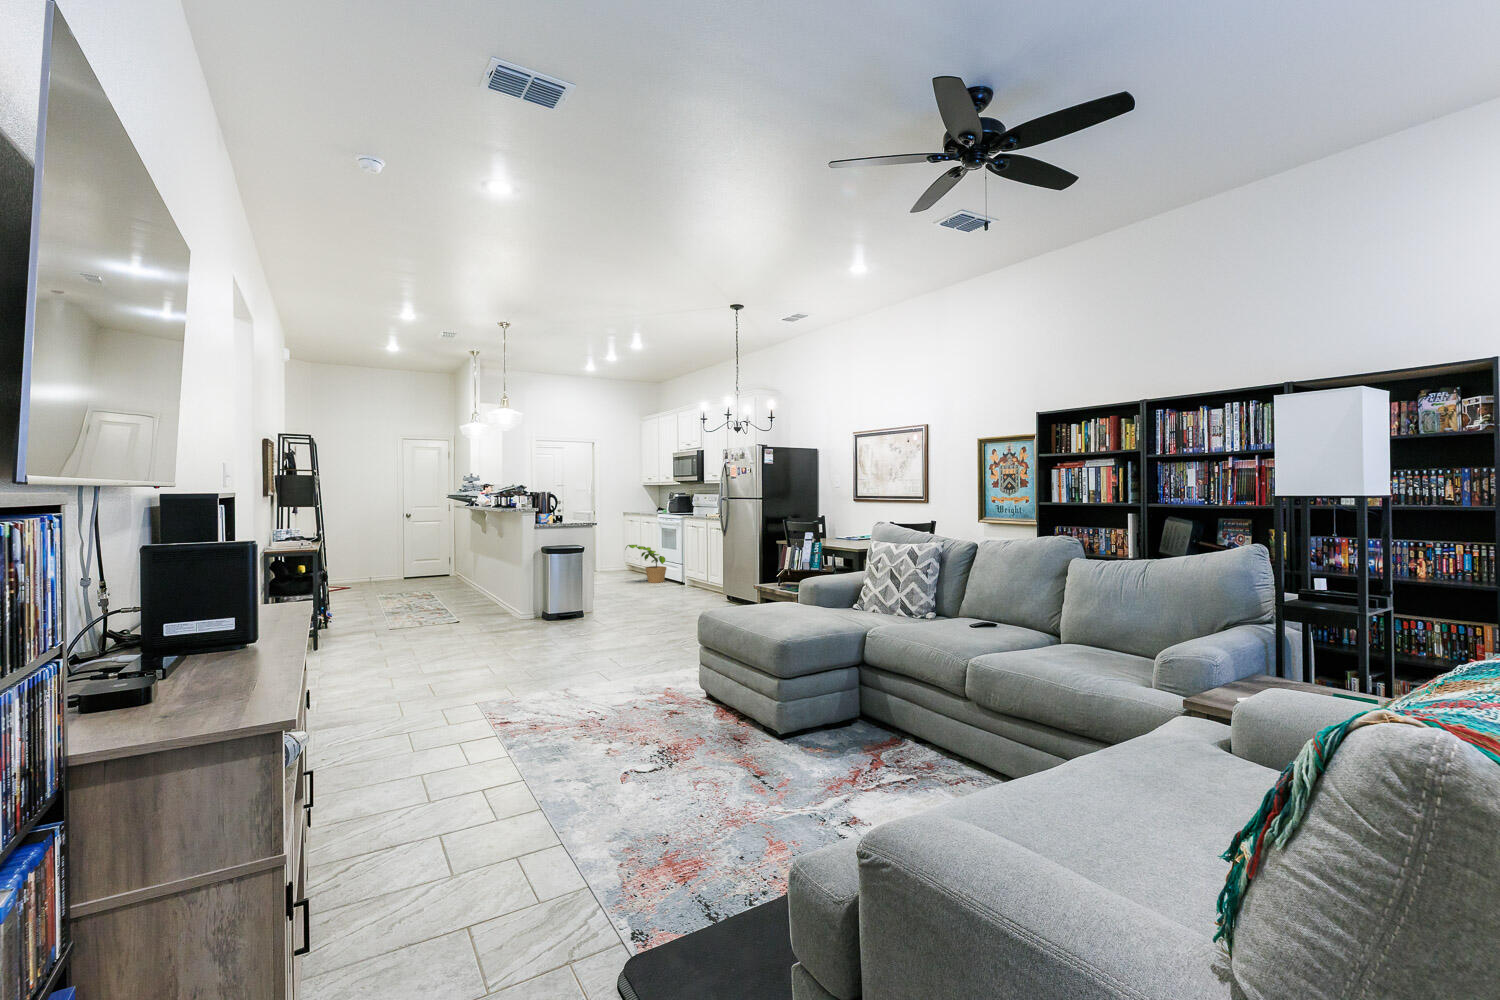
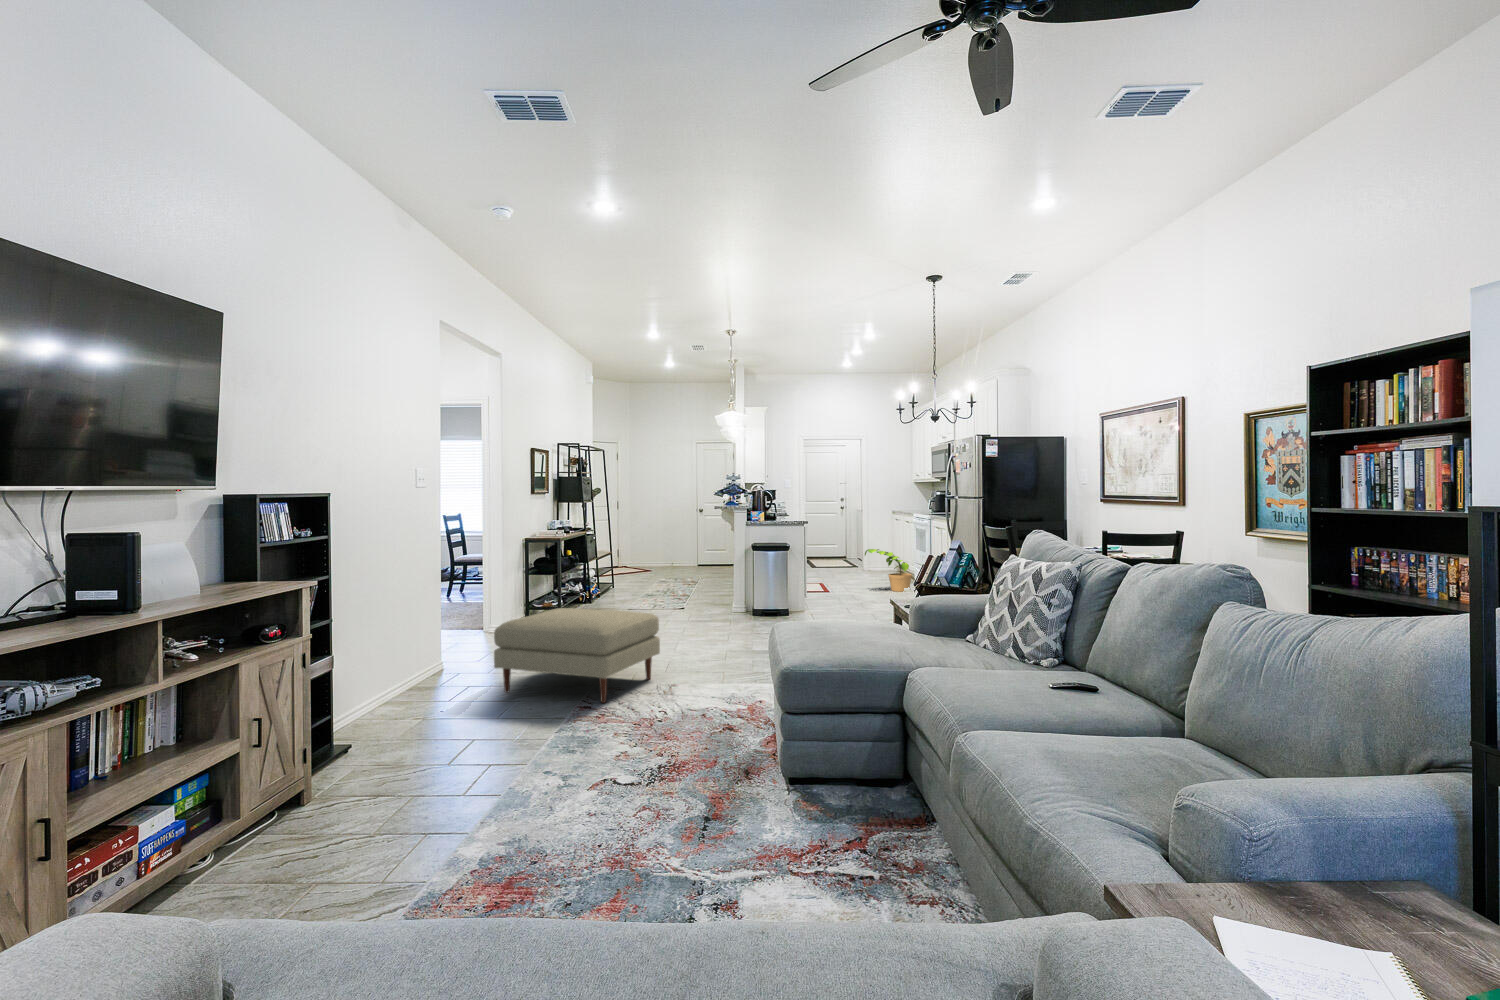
ottoman: none [341,611,519,712] -> present [494,608,660,703]

